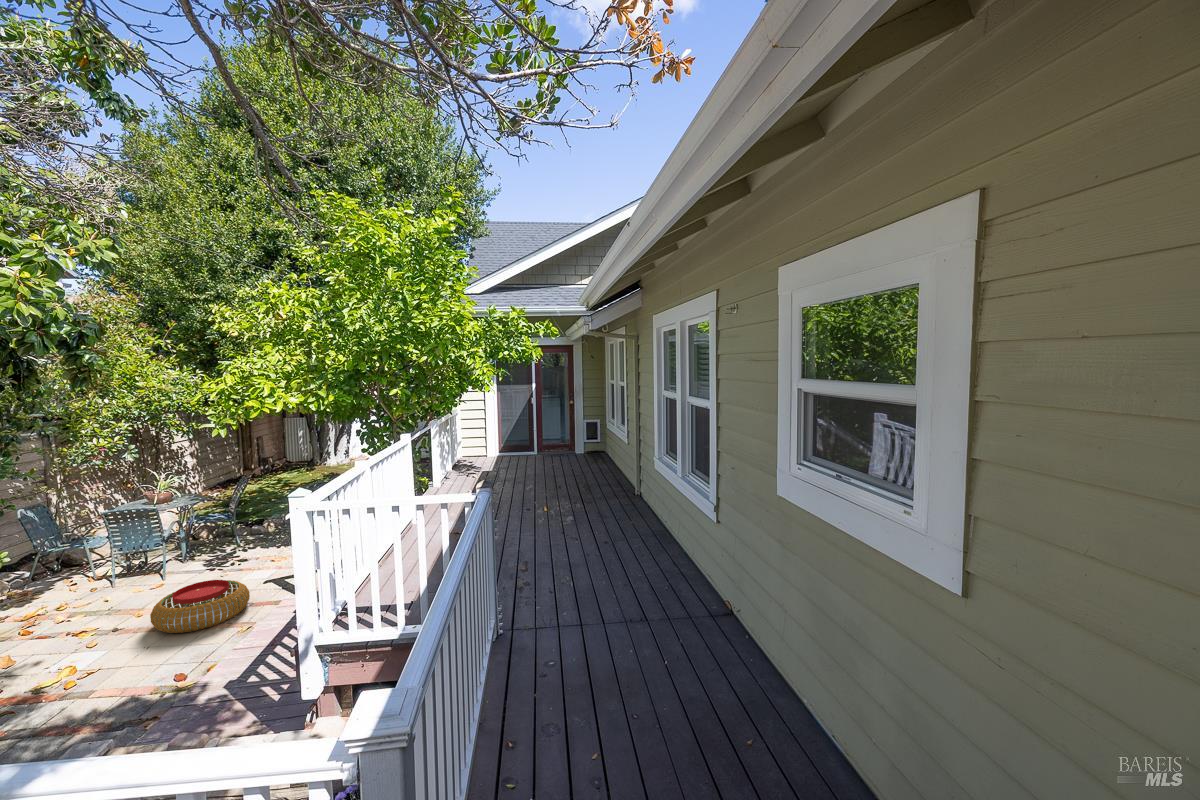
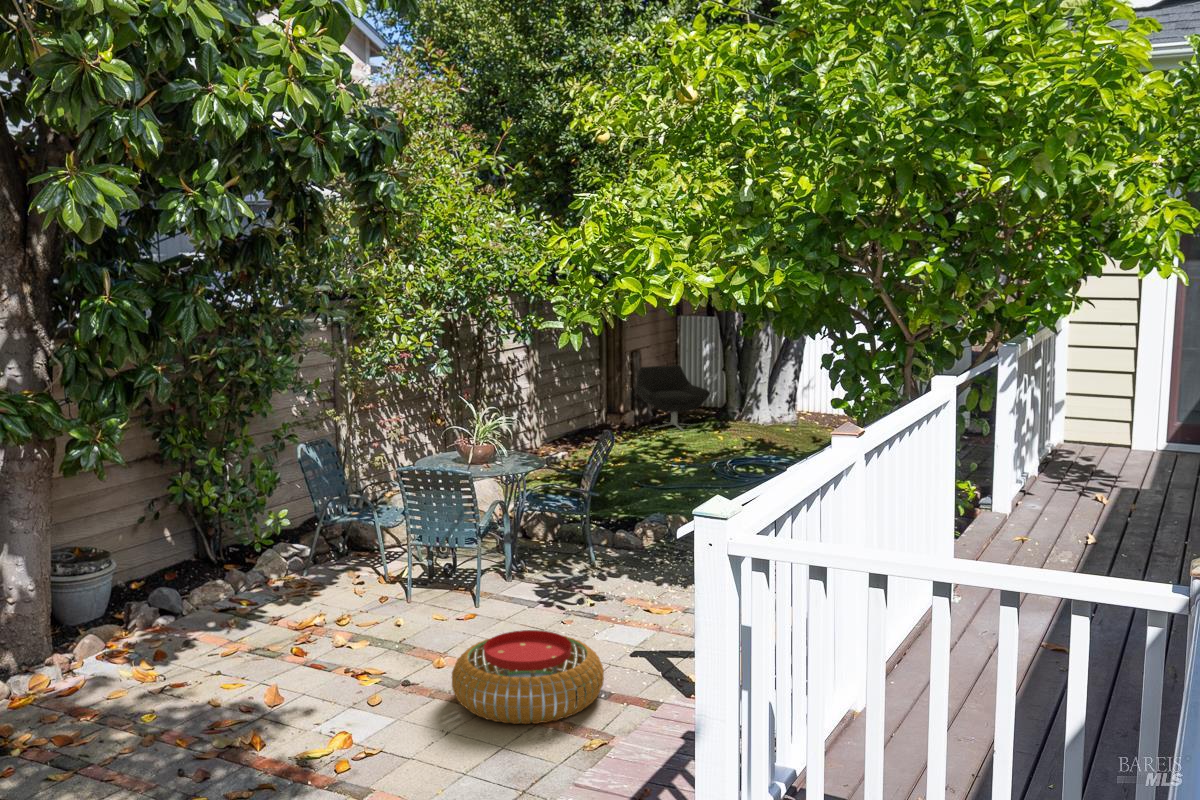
lounge chair: none [261,442,305,475] -> present [635,365,710,431]

